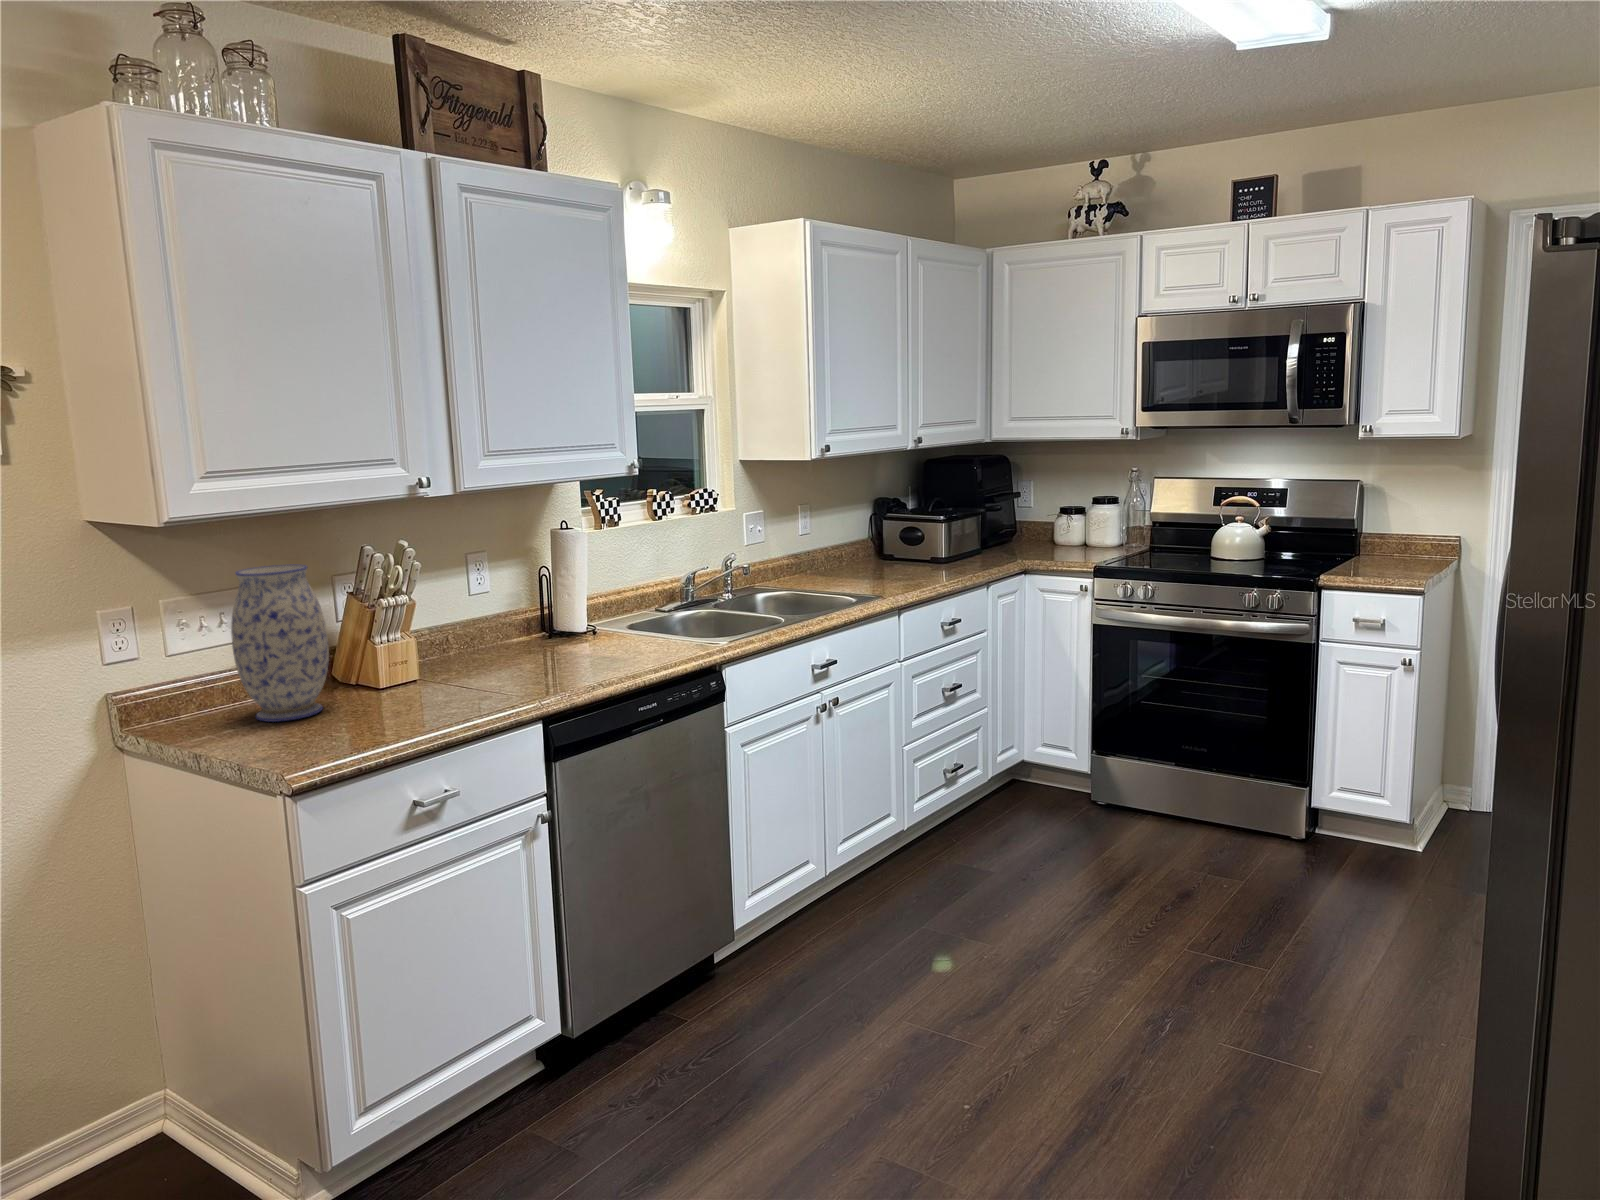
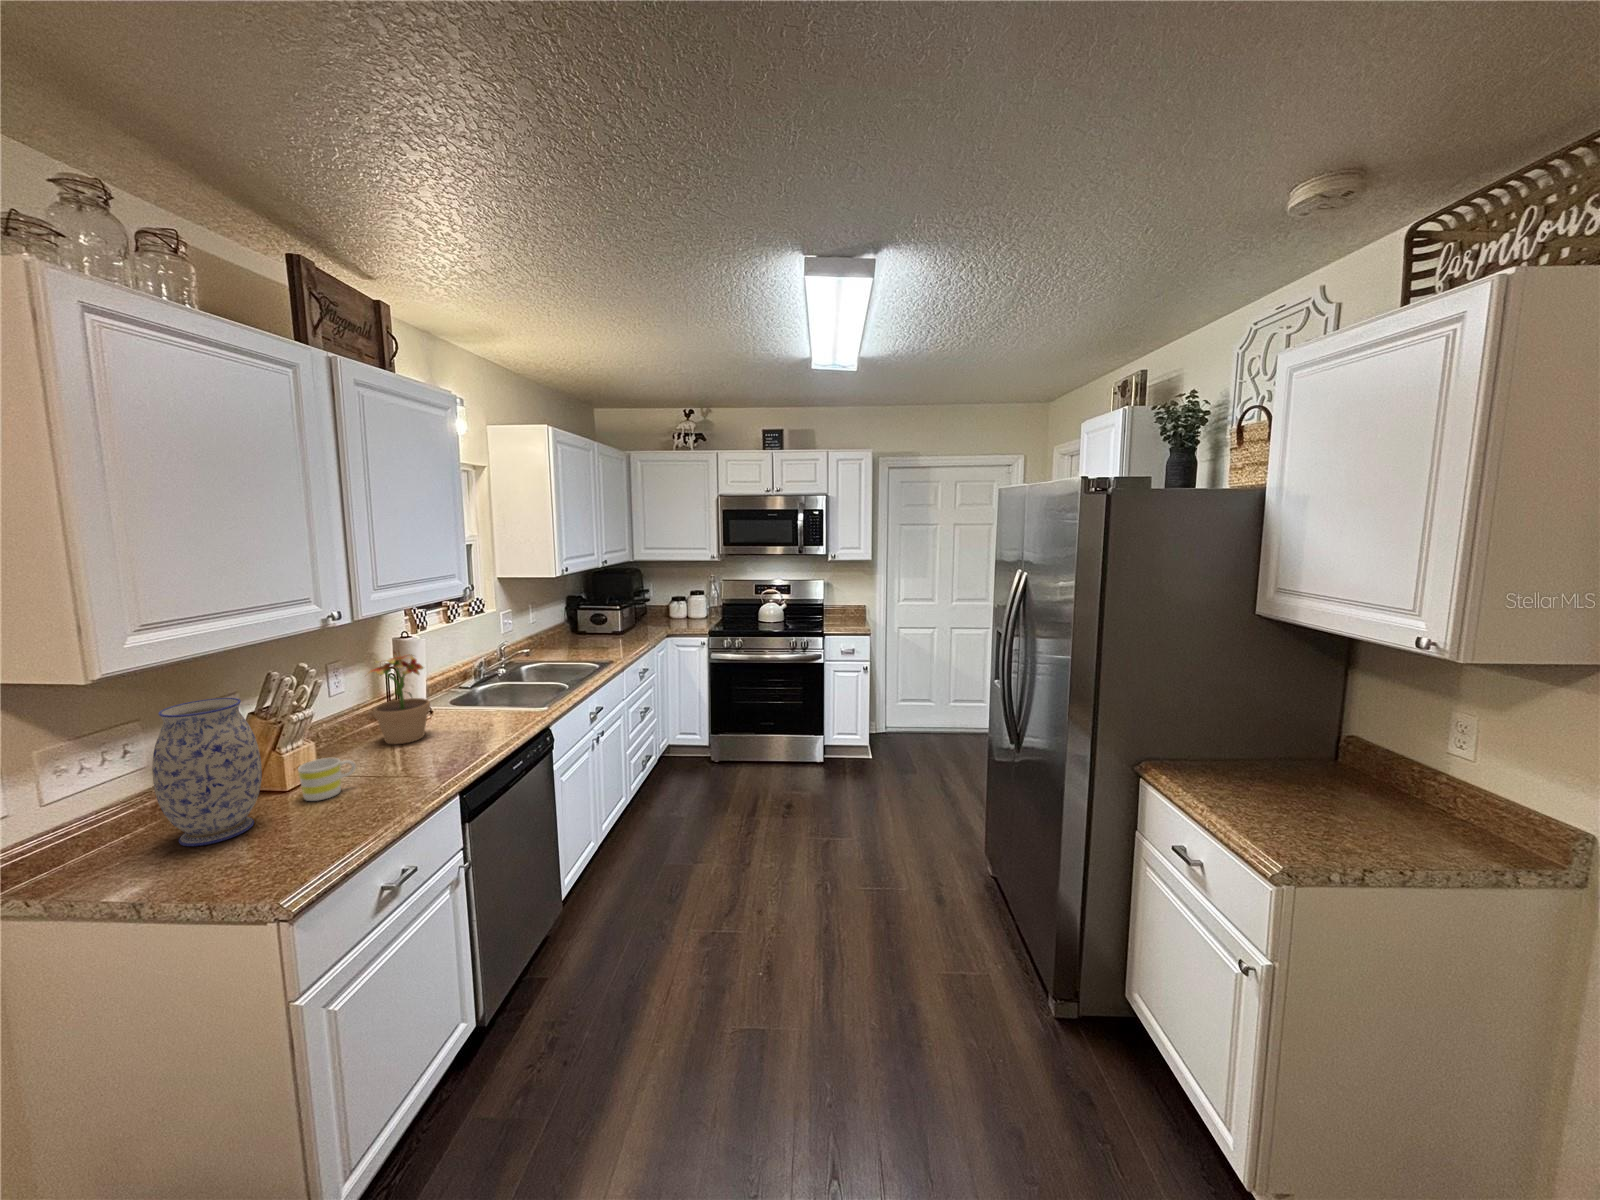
potted plant: none [485,537,563,661] -> present [368,651,430,744]
mug: none [374,655,434,702] -> present [298,758,356,801]

